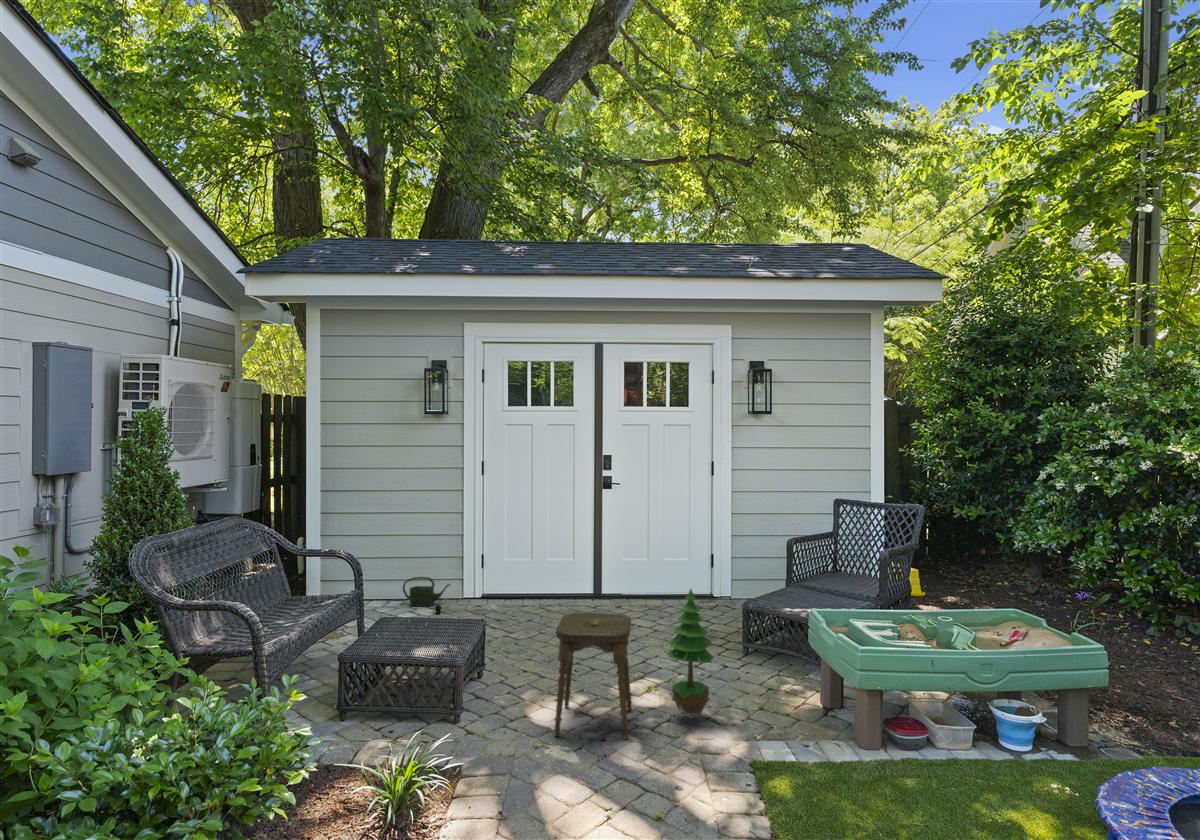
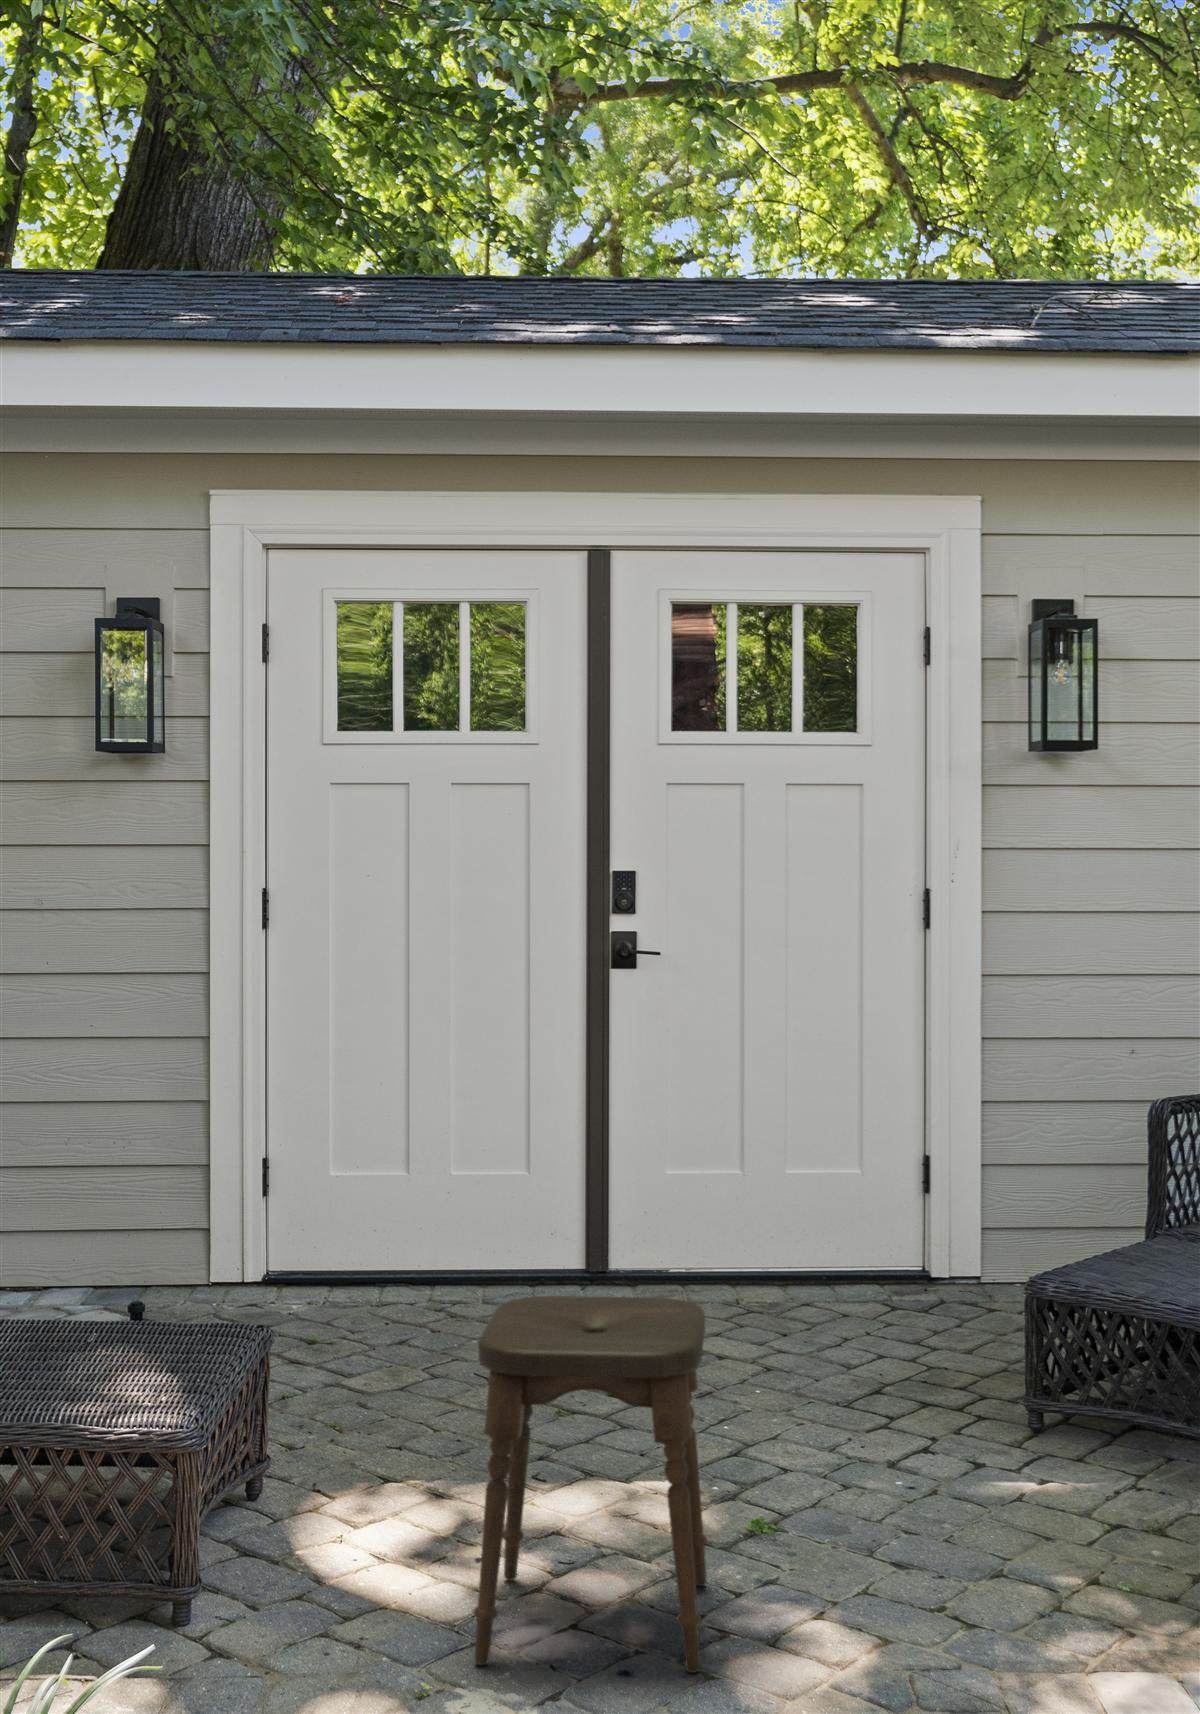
watering can: present [403,577,450,607] -> none [34,1221,173,1307]
potted tree: present [667,588,713,718] -> none [812,1215,955,1611]

